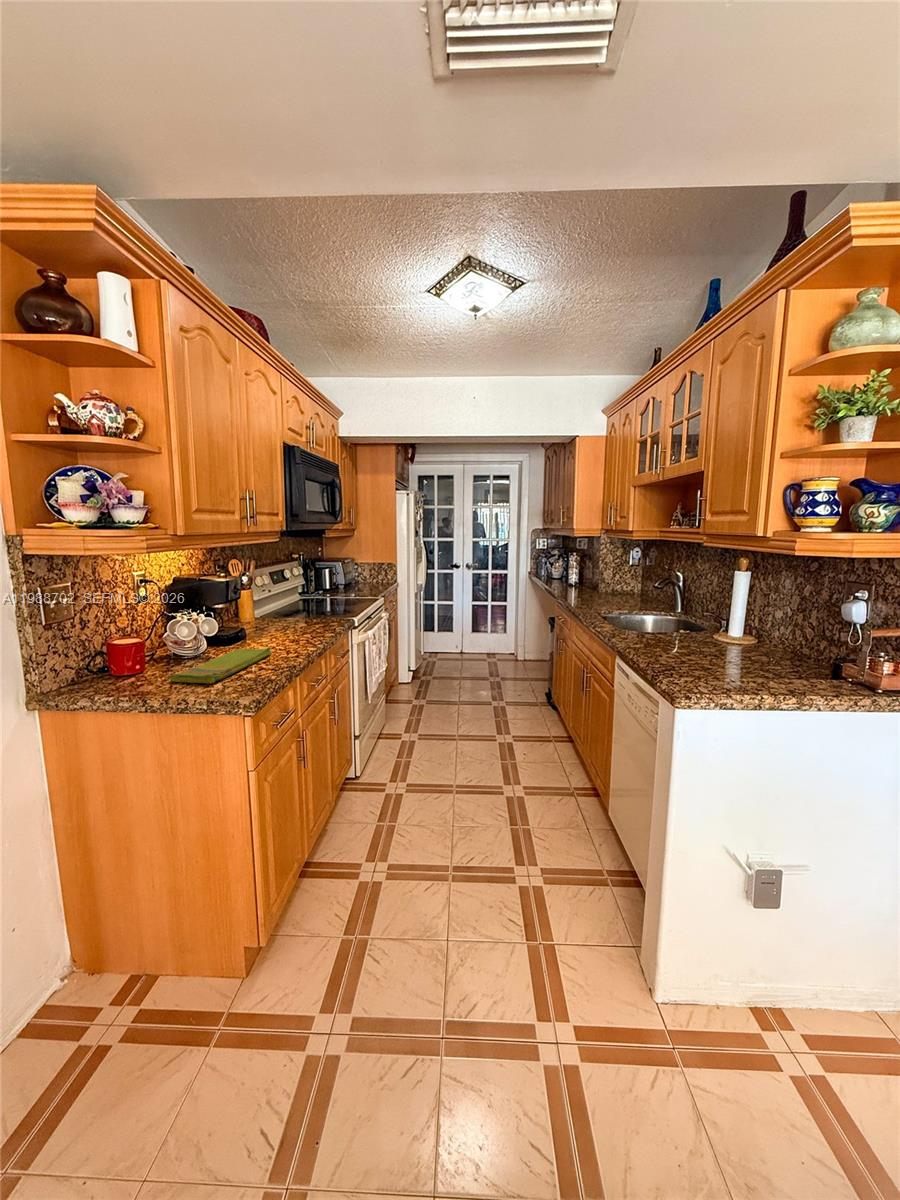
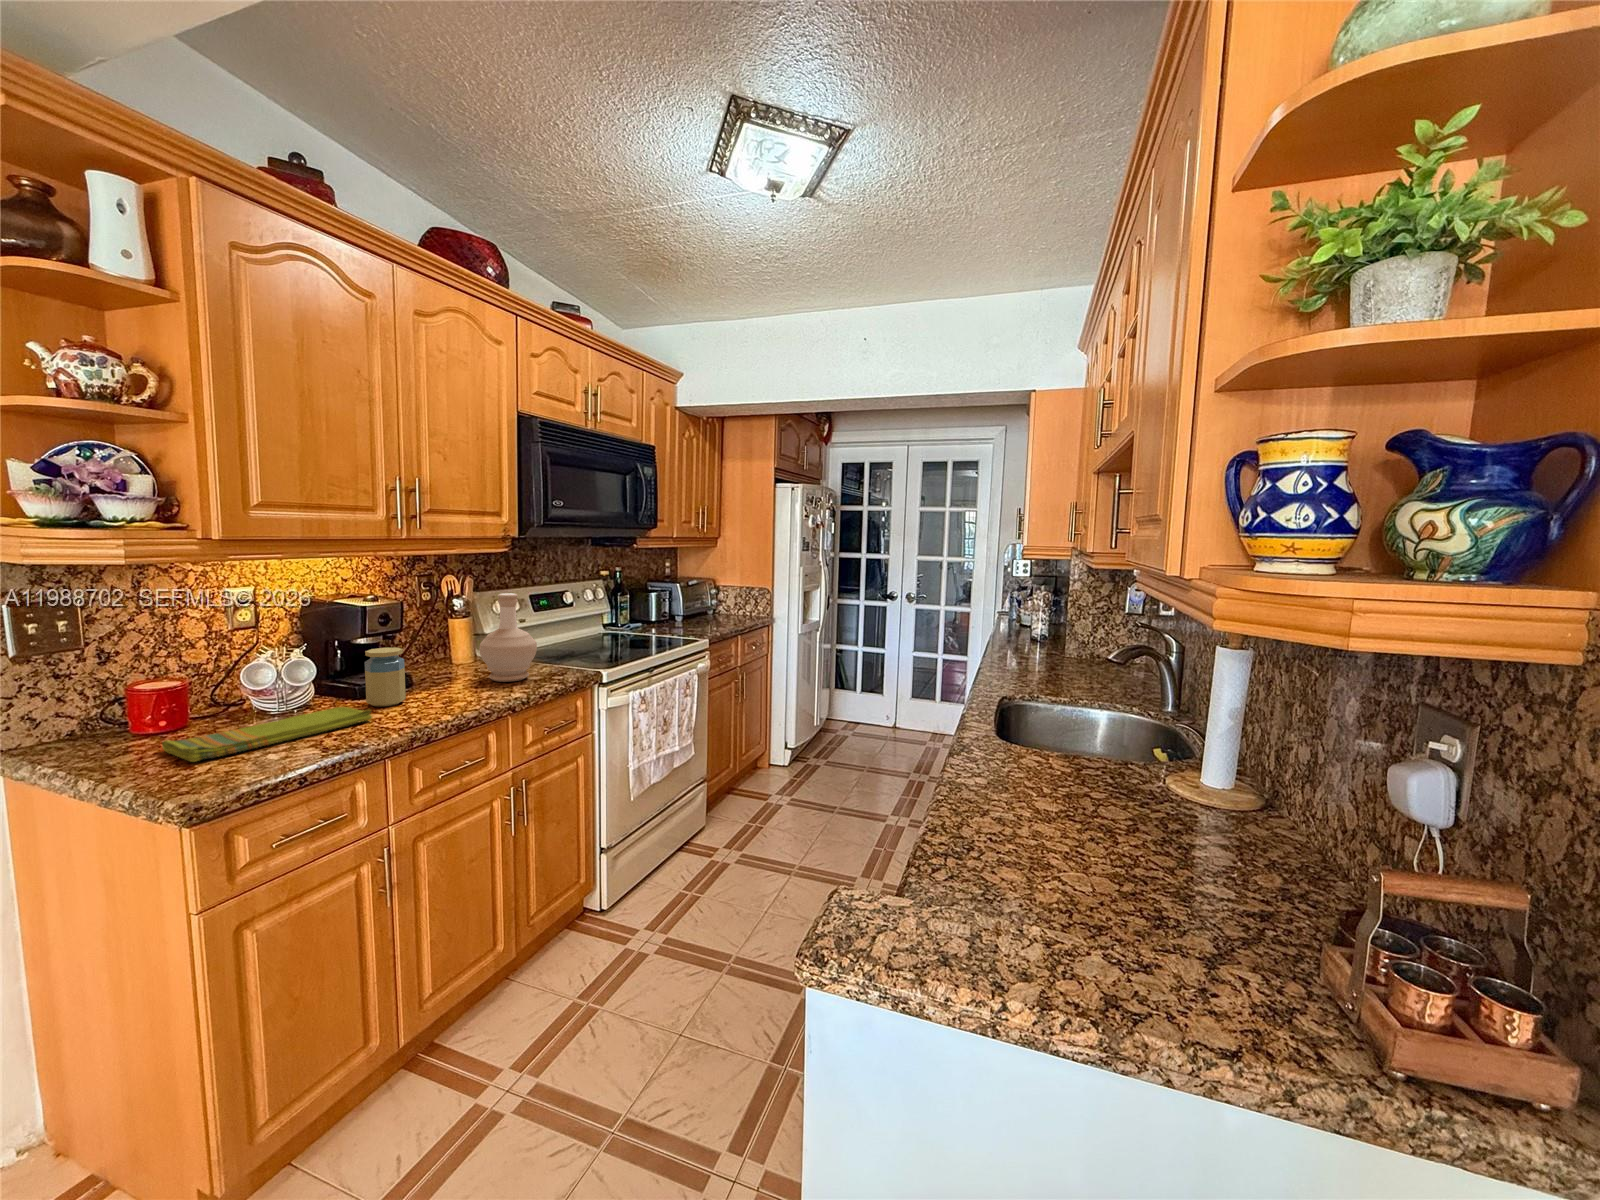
bottle: none [286,569,323,629] -> present [479,593,537,682]
jar: none [242,608,268,648] -> present [365,648,406,707]

